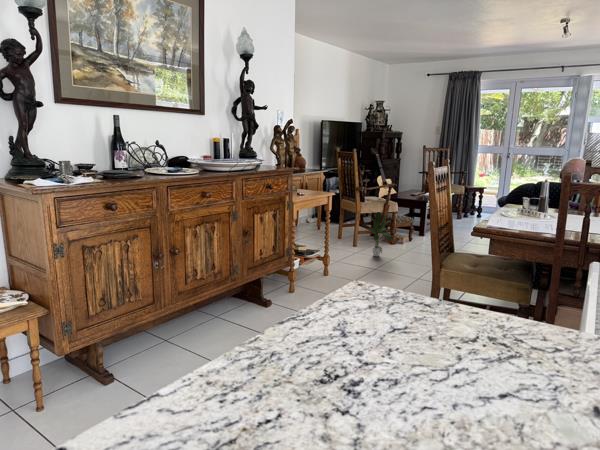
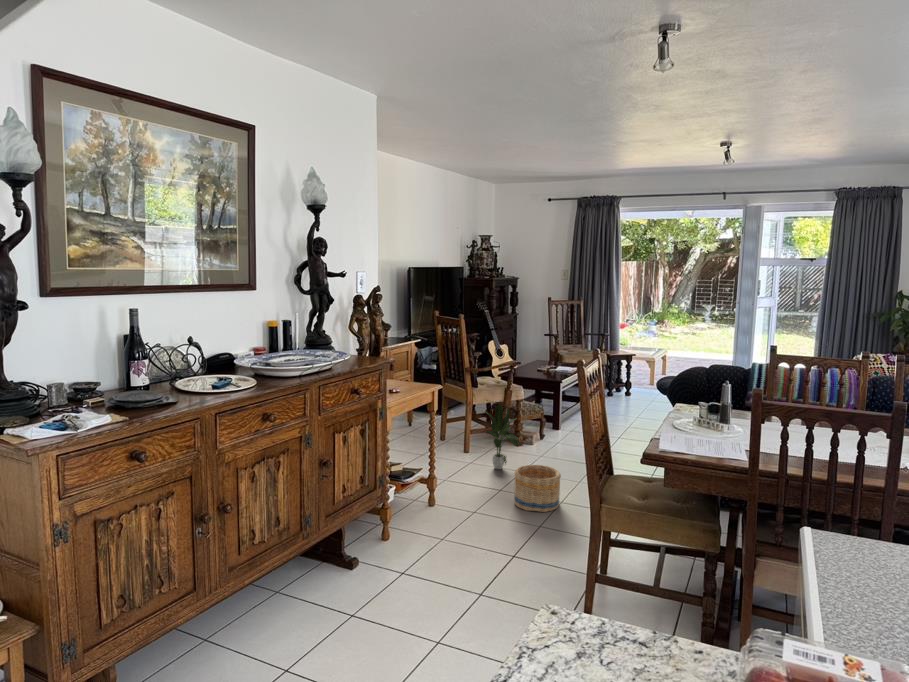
basket: none [384,251,419,283] -> present [514,465,561,512]

